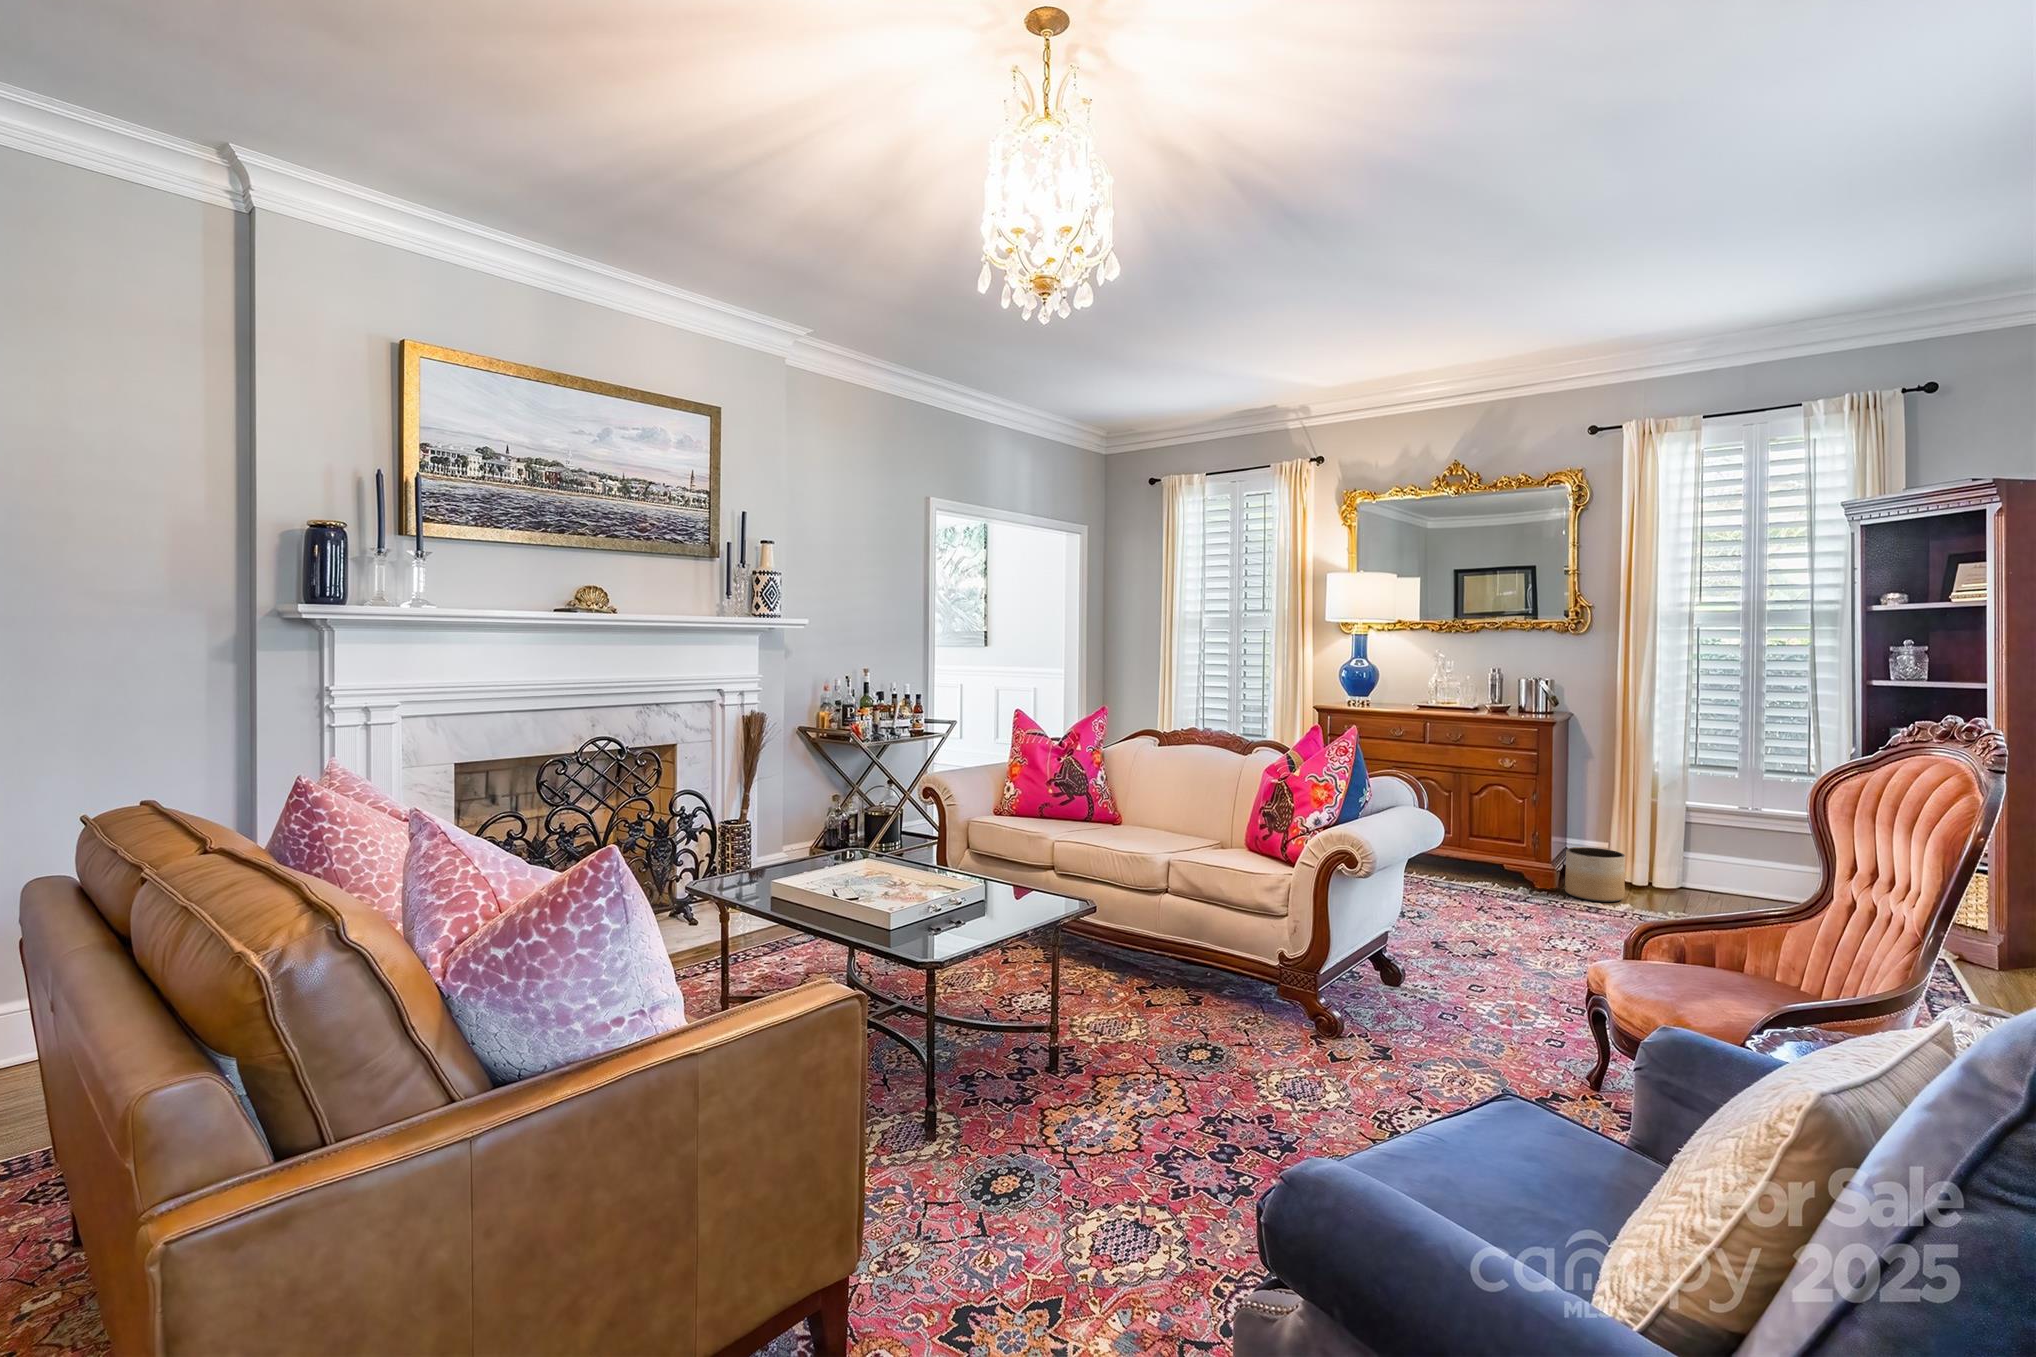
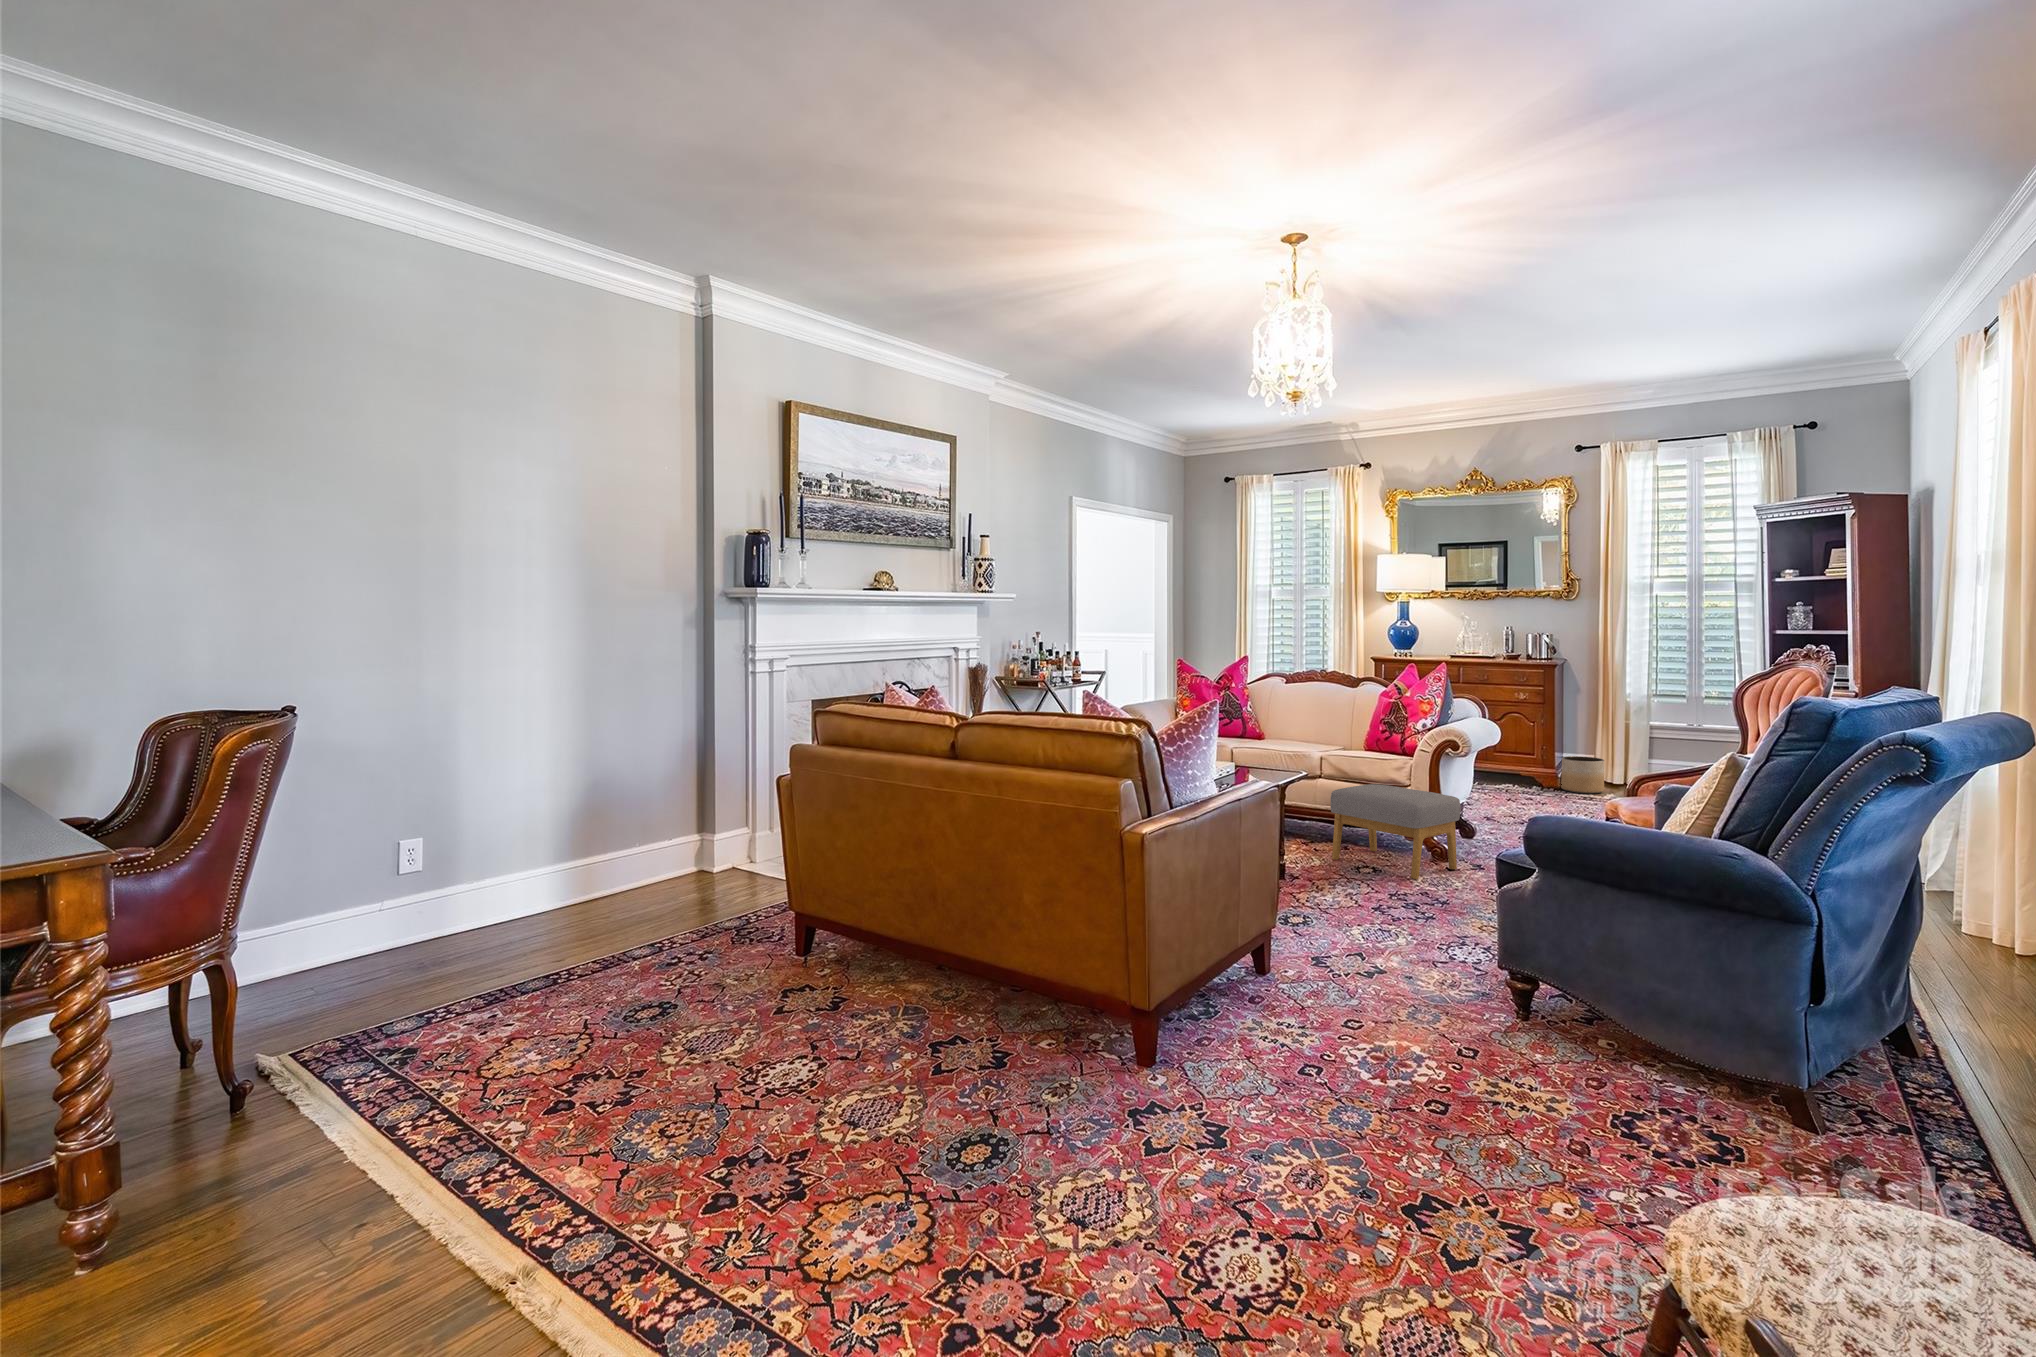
footstool: none [1163,909,1352,1079] -> present [1330,784,1460,879]

